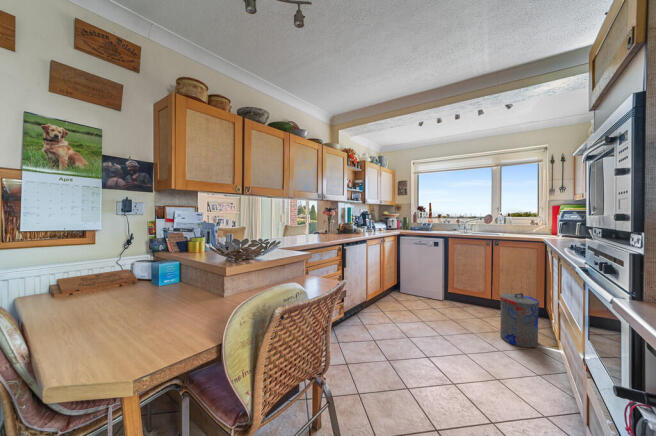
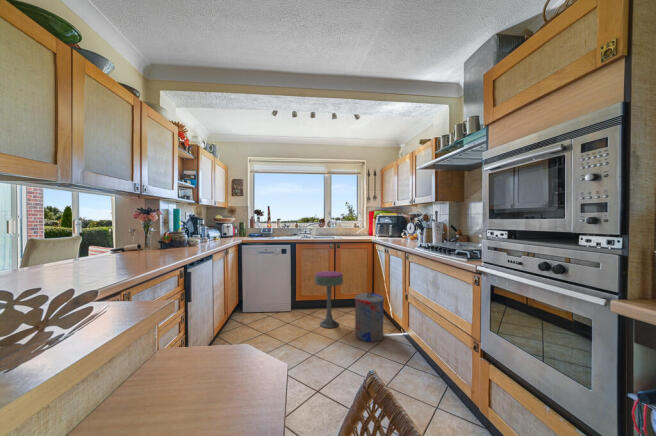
bar stool: none [460,266,492,323] -> present [315,271,343,328]

